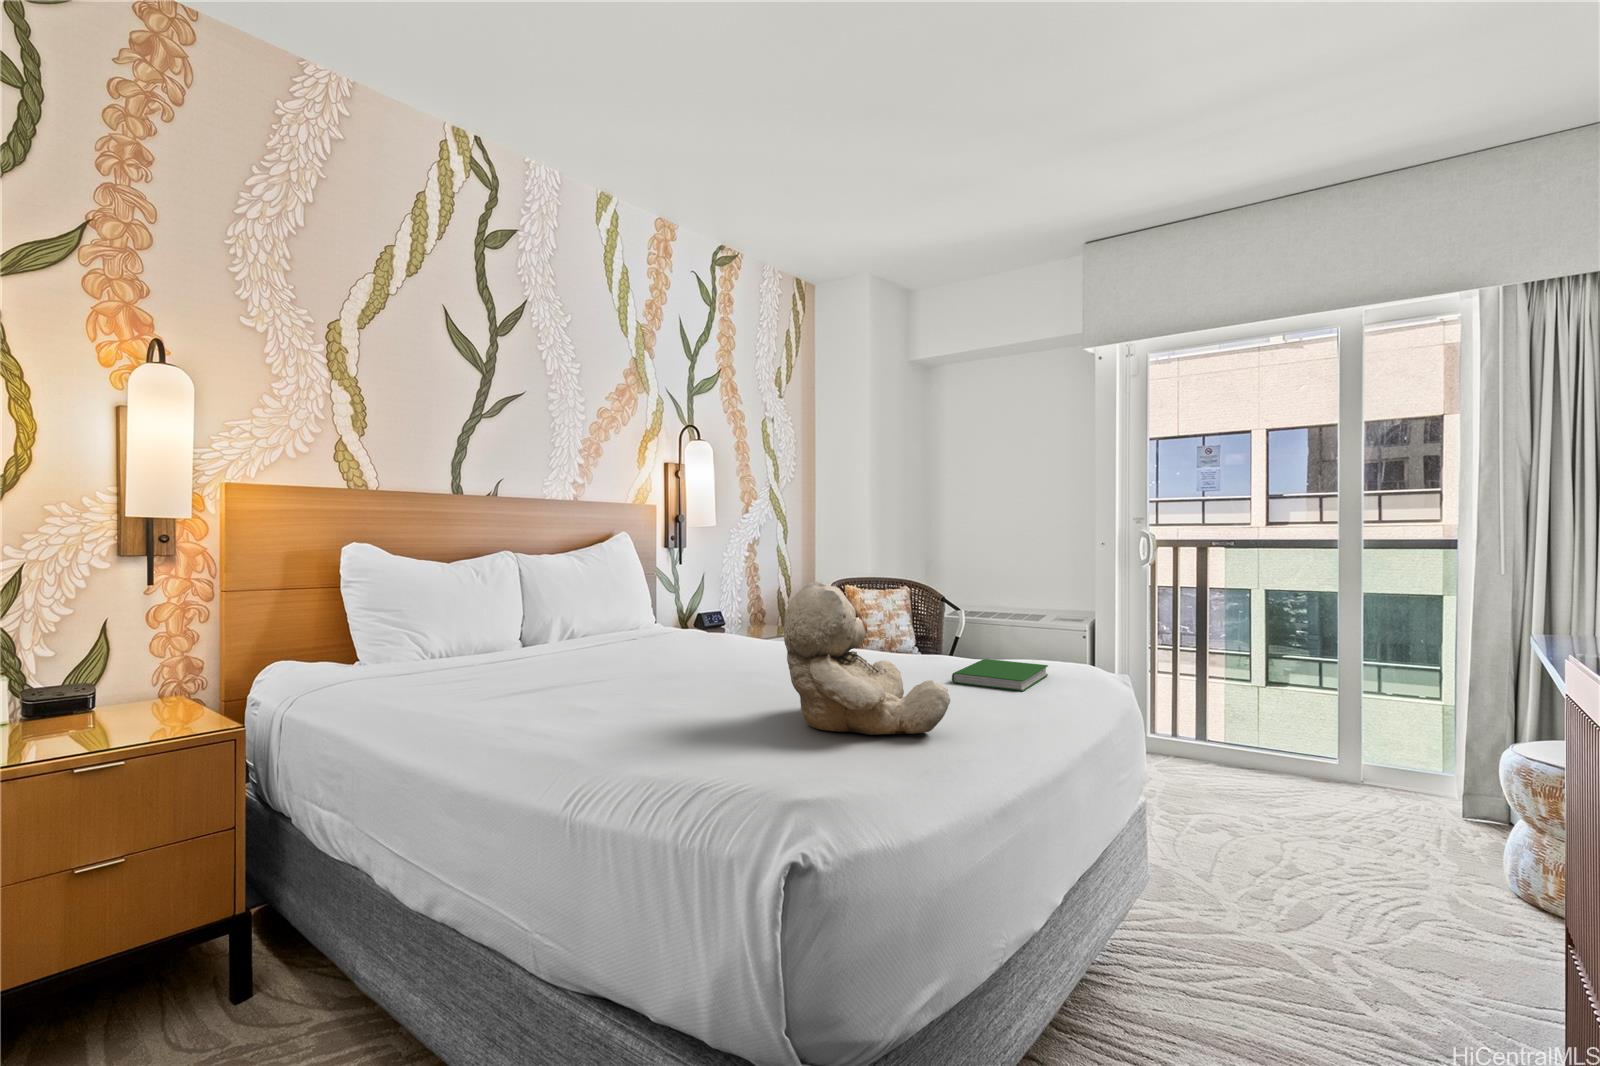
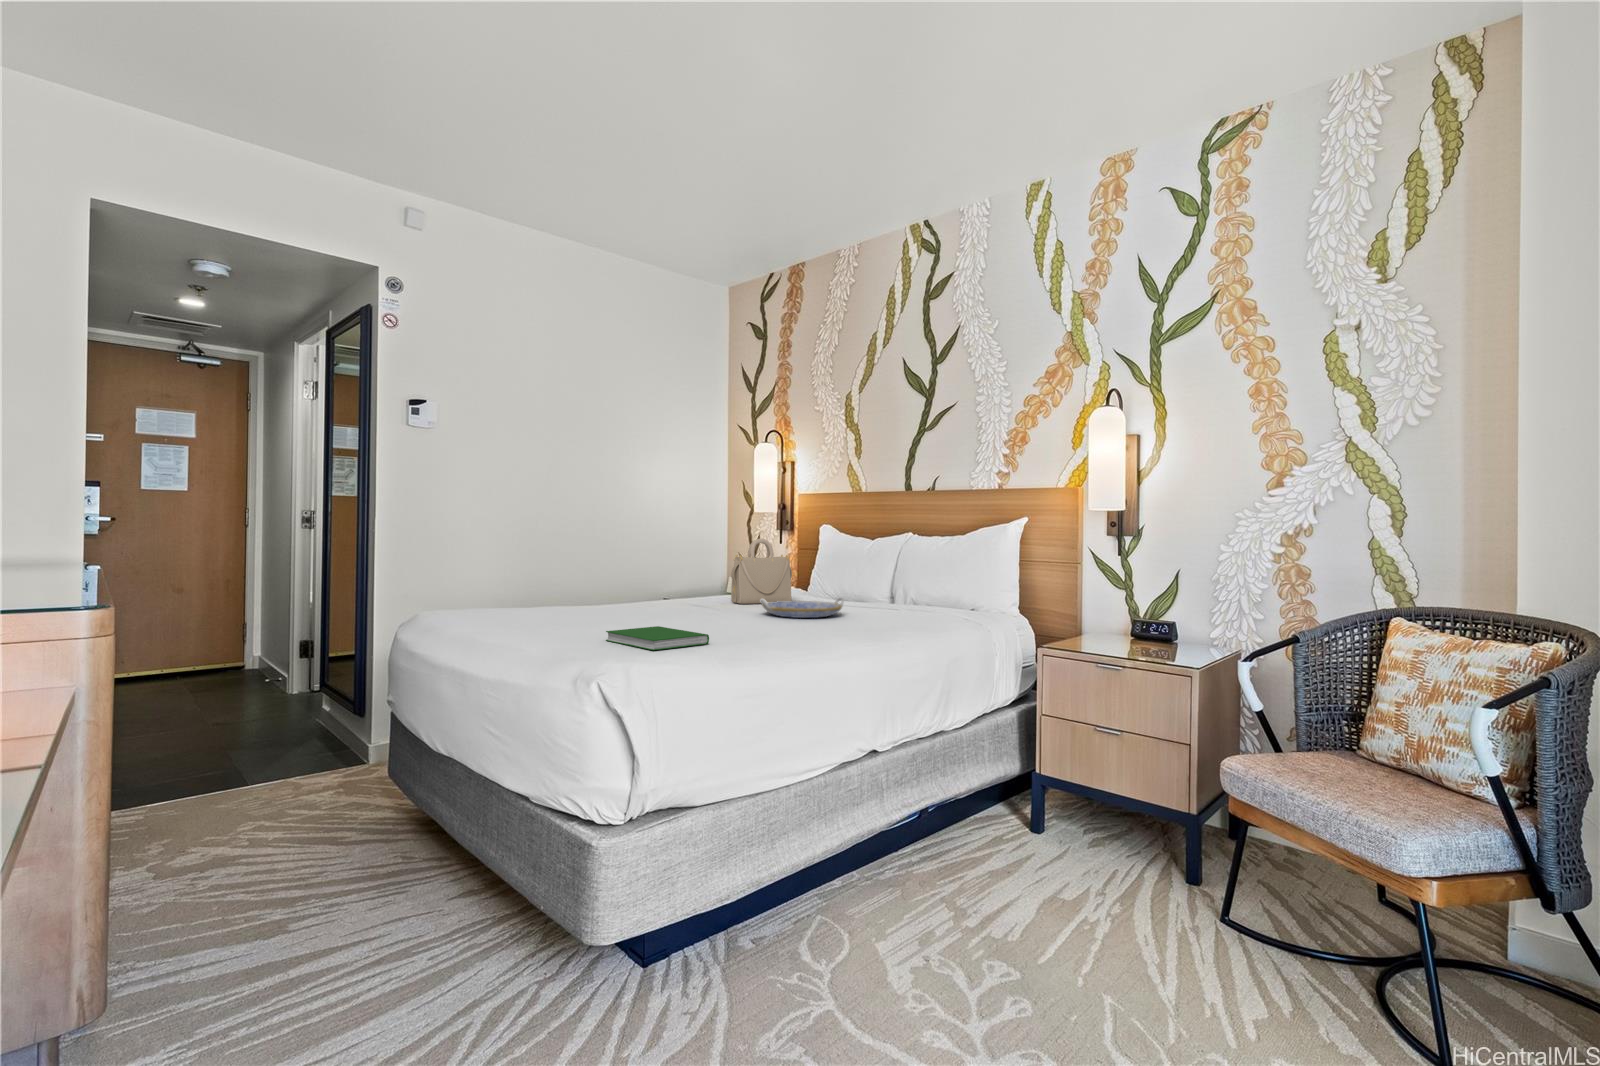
handbag: none [513,574,581,688] -> present [731,539,792,604]
teddy bear: present [784,582,950,735] -> none [525,534,627,623]
serving tray: none [658,634,759,668] -> present [761,598,844,618]

